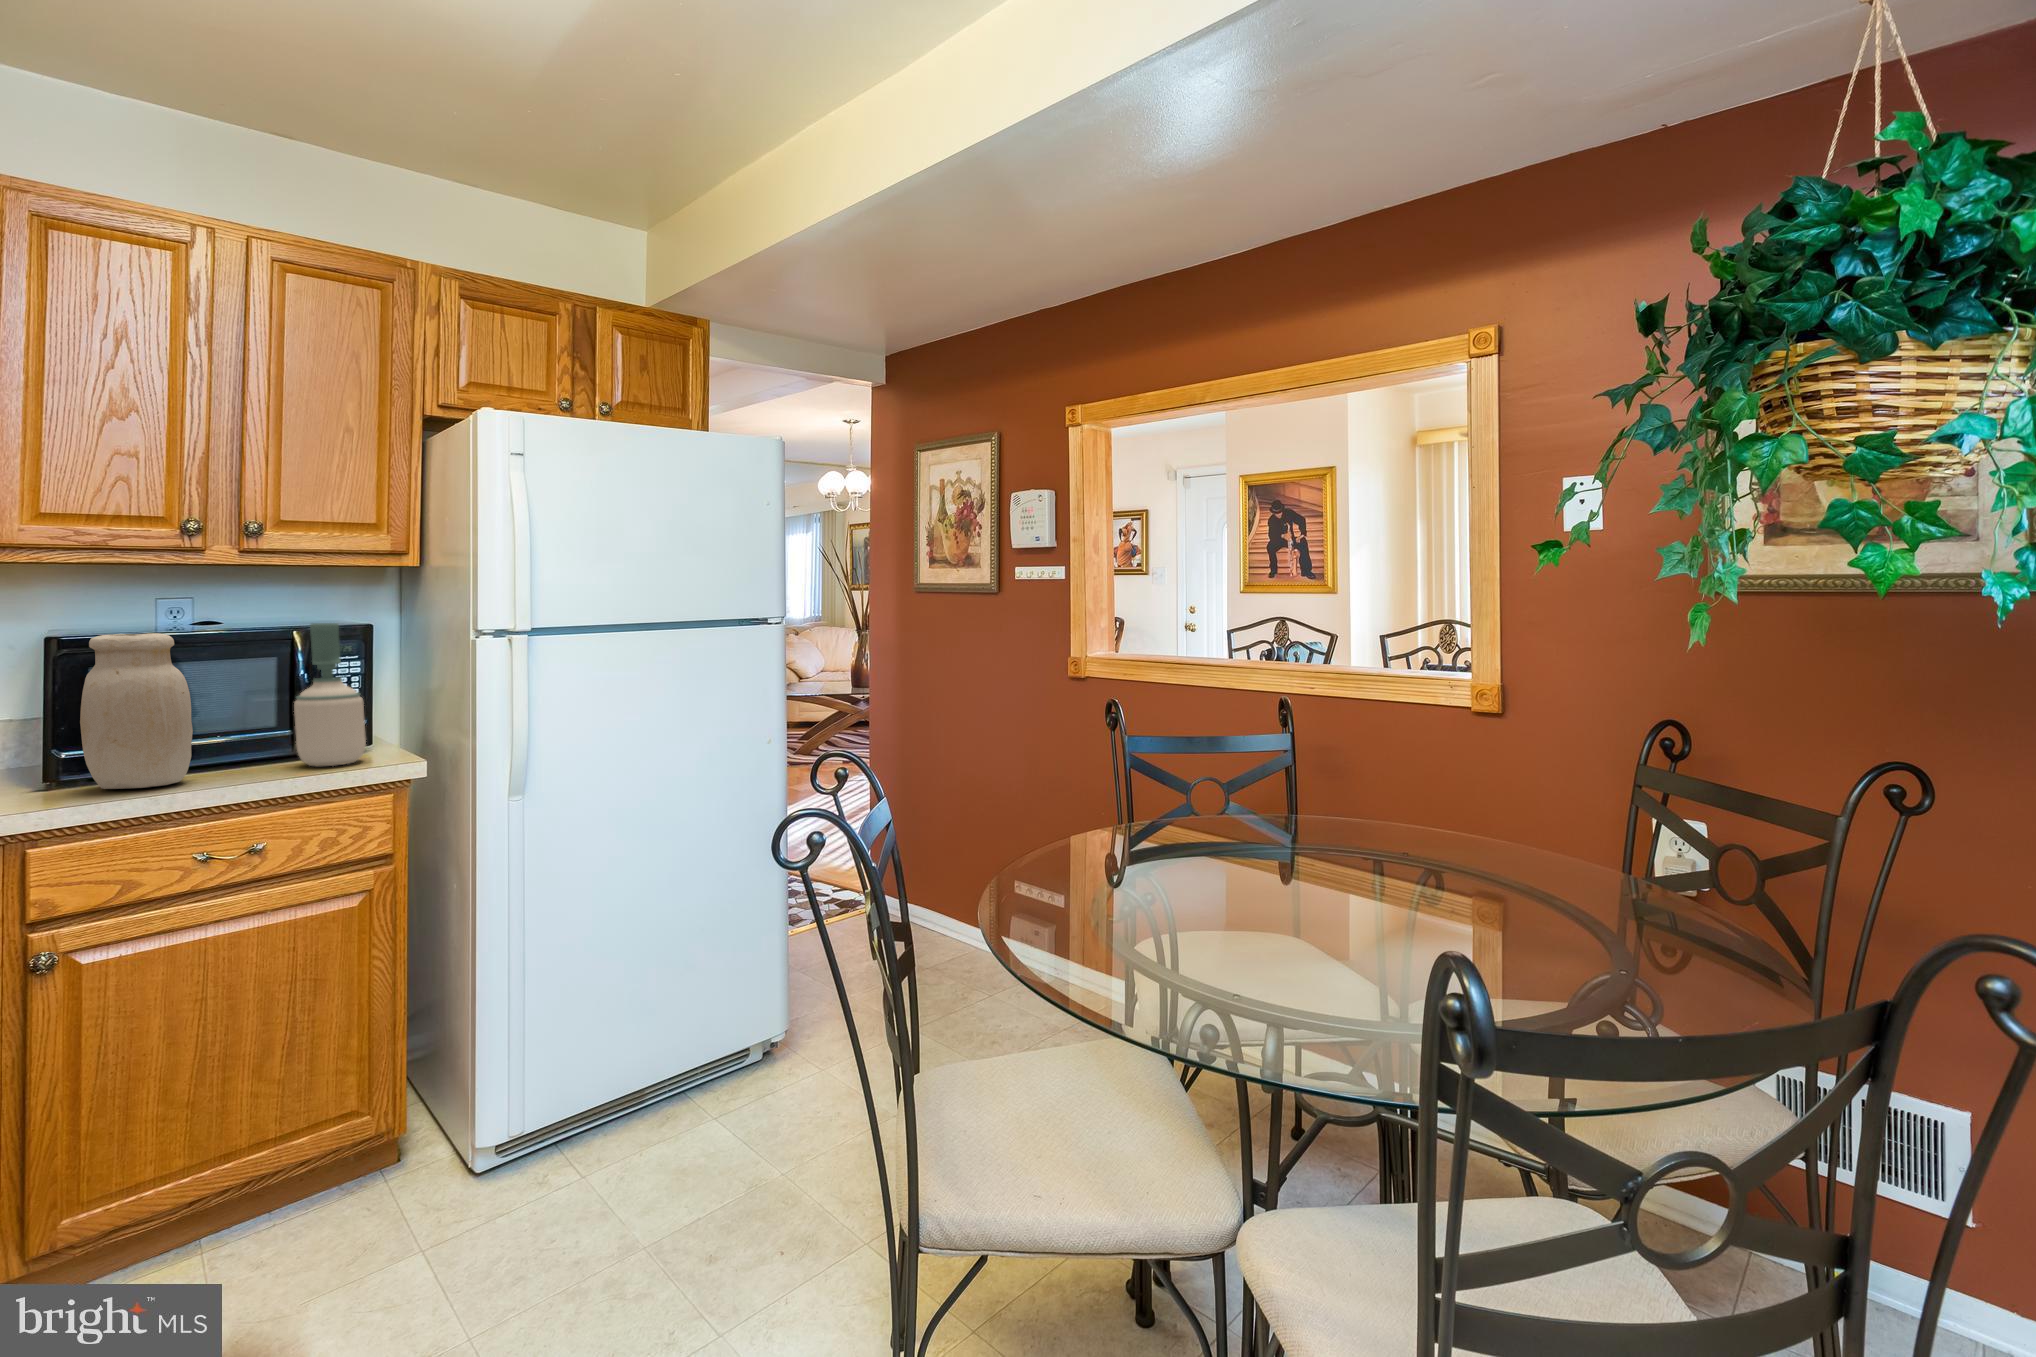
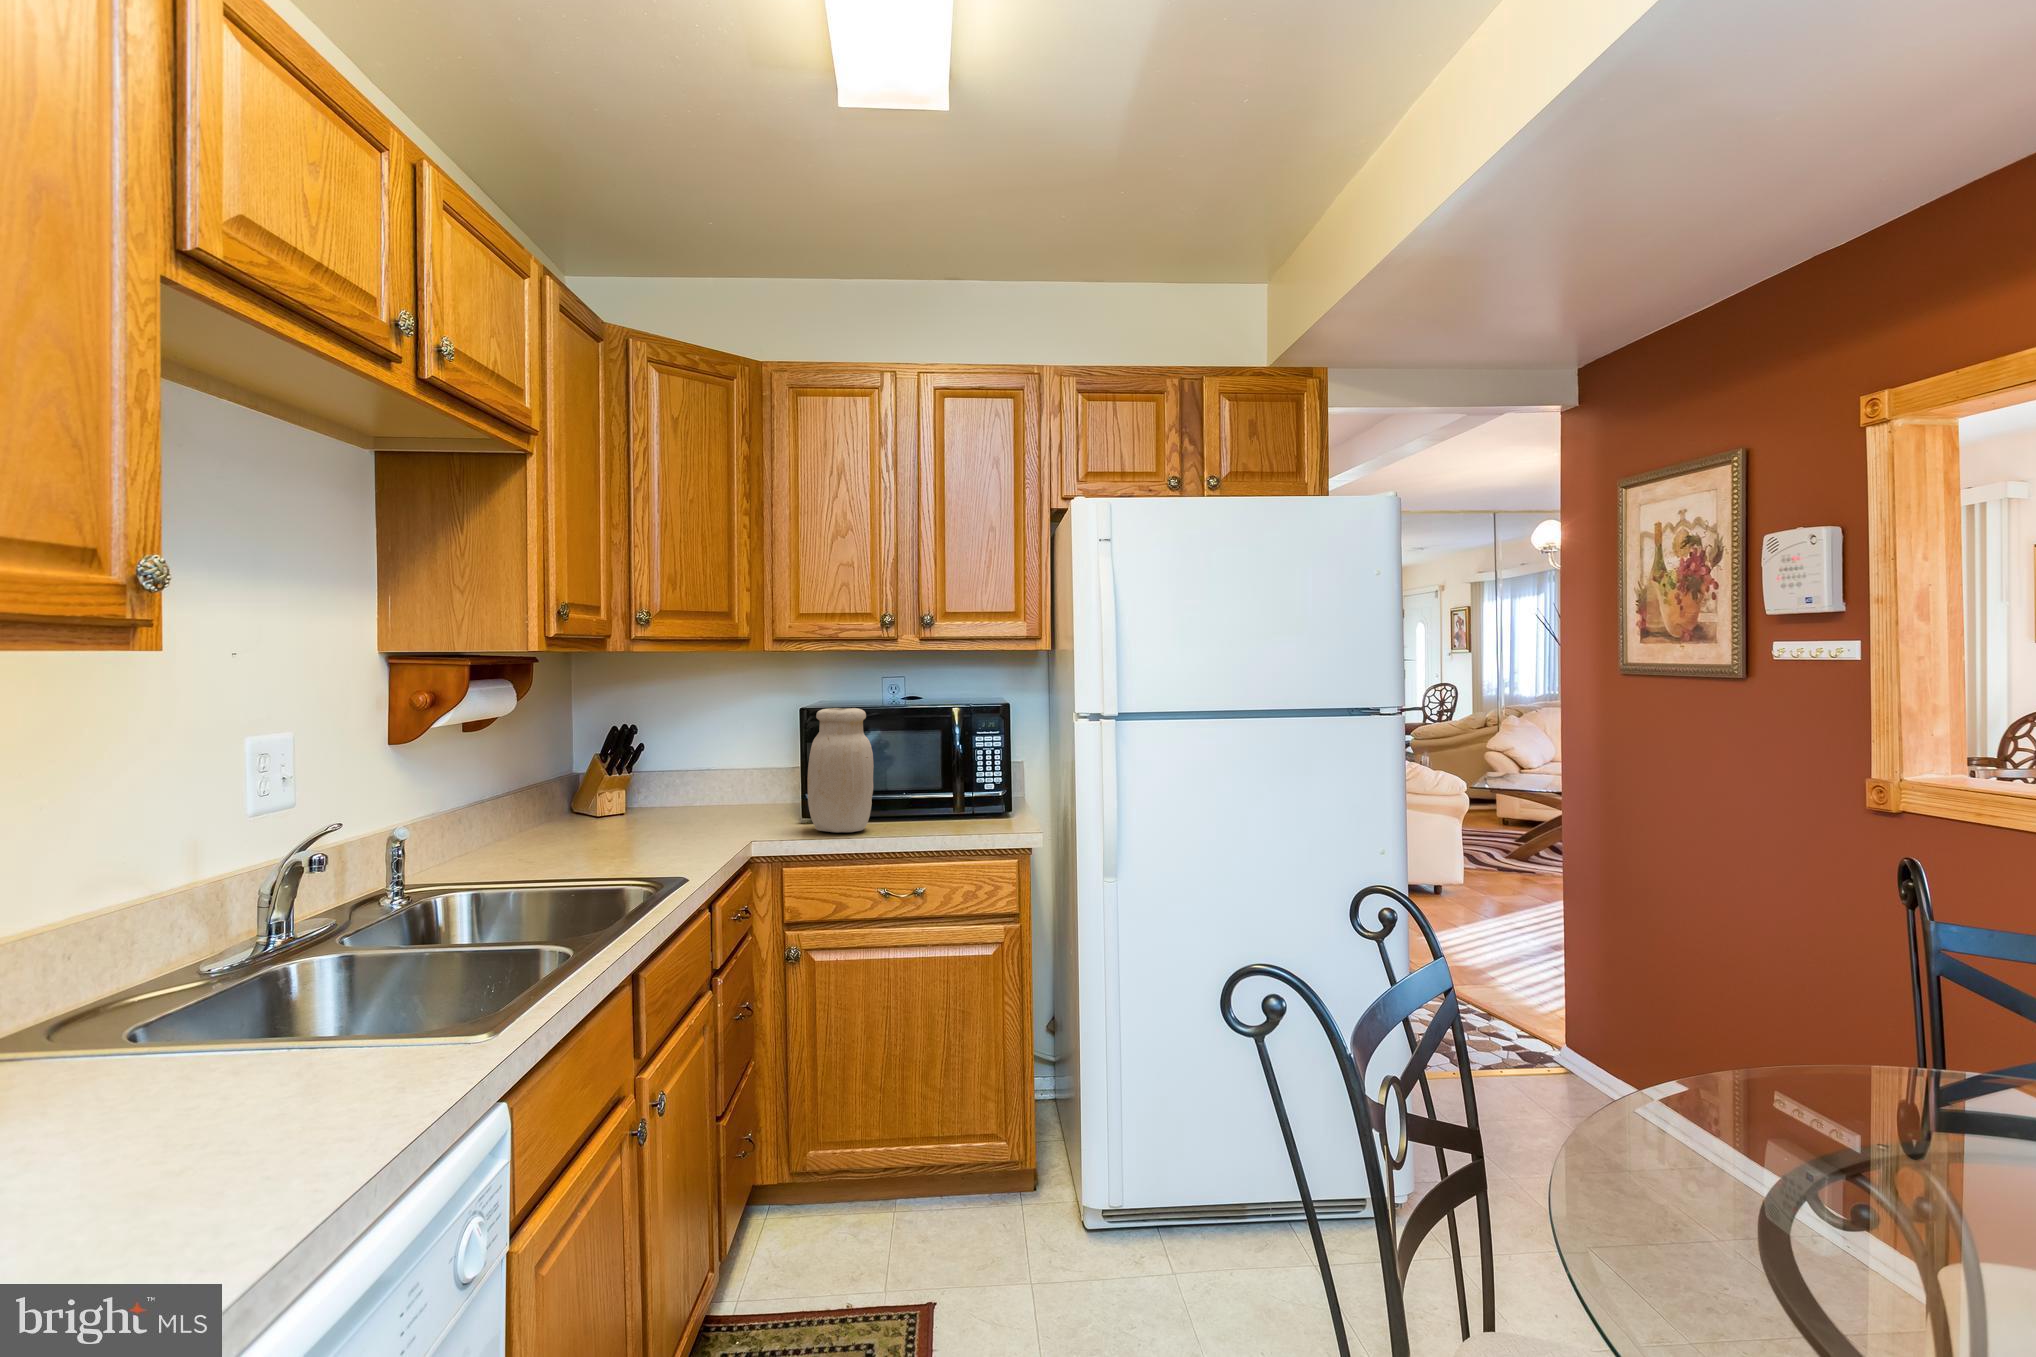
soap bottle: present [294,623,366,766] -> none [943,702,993,830]

